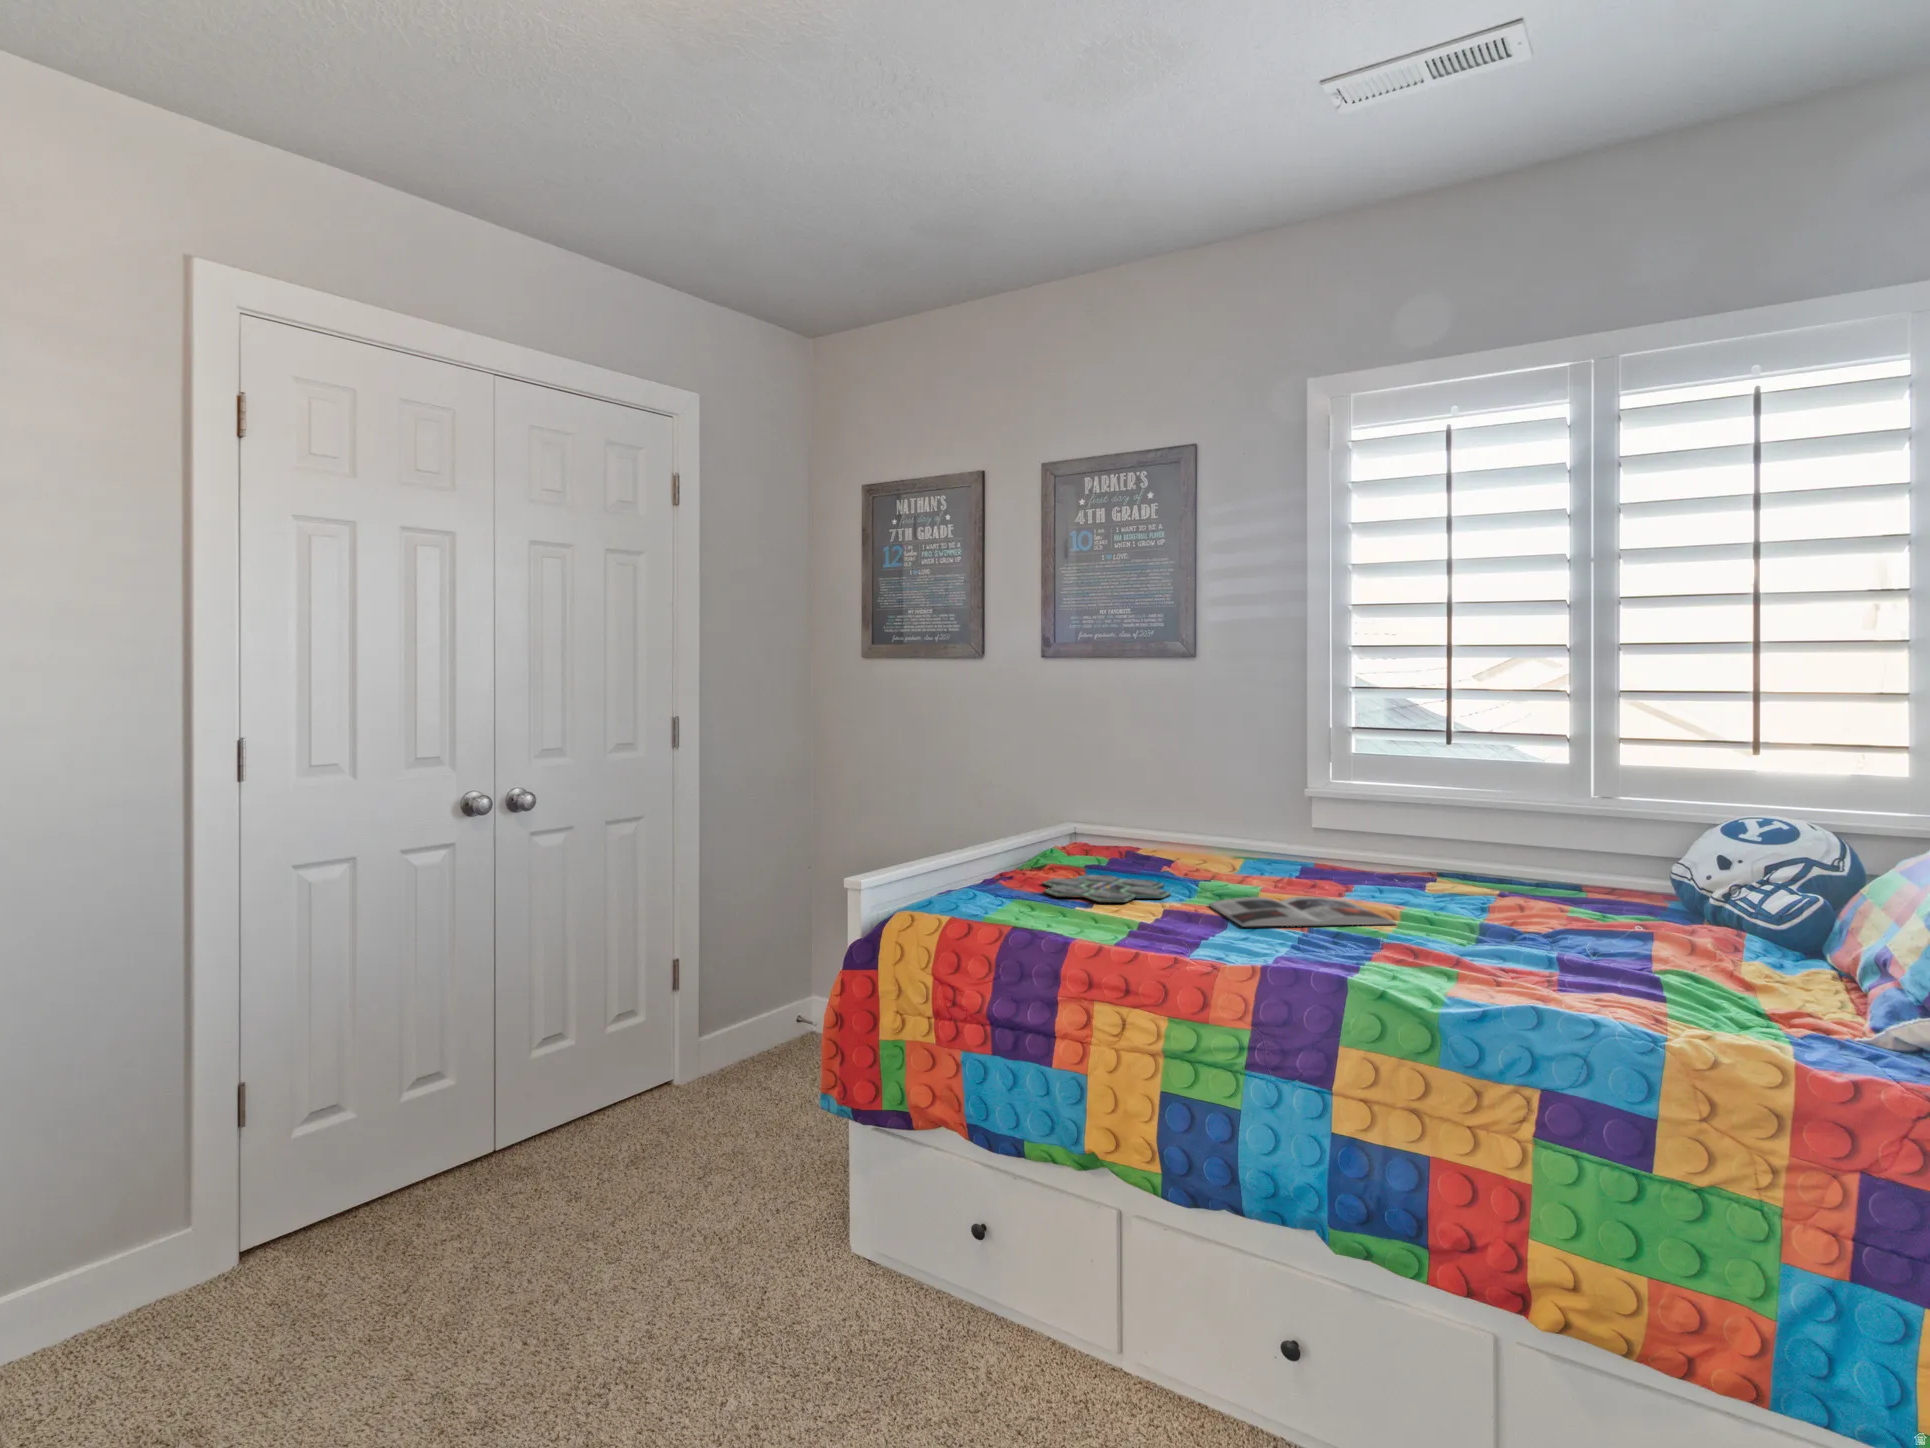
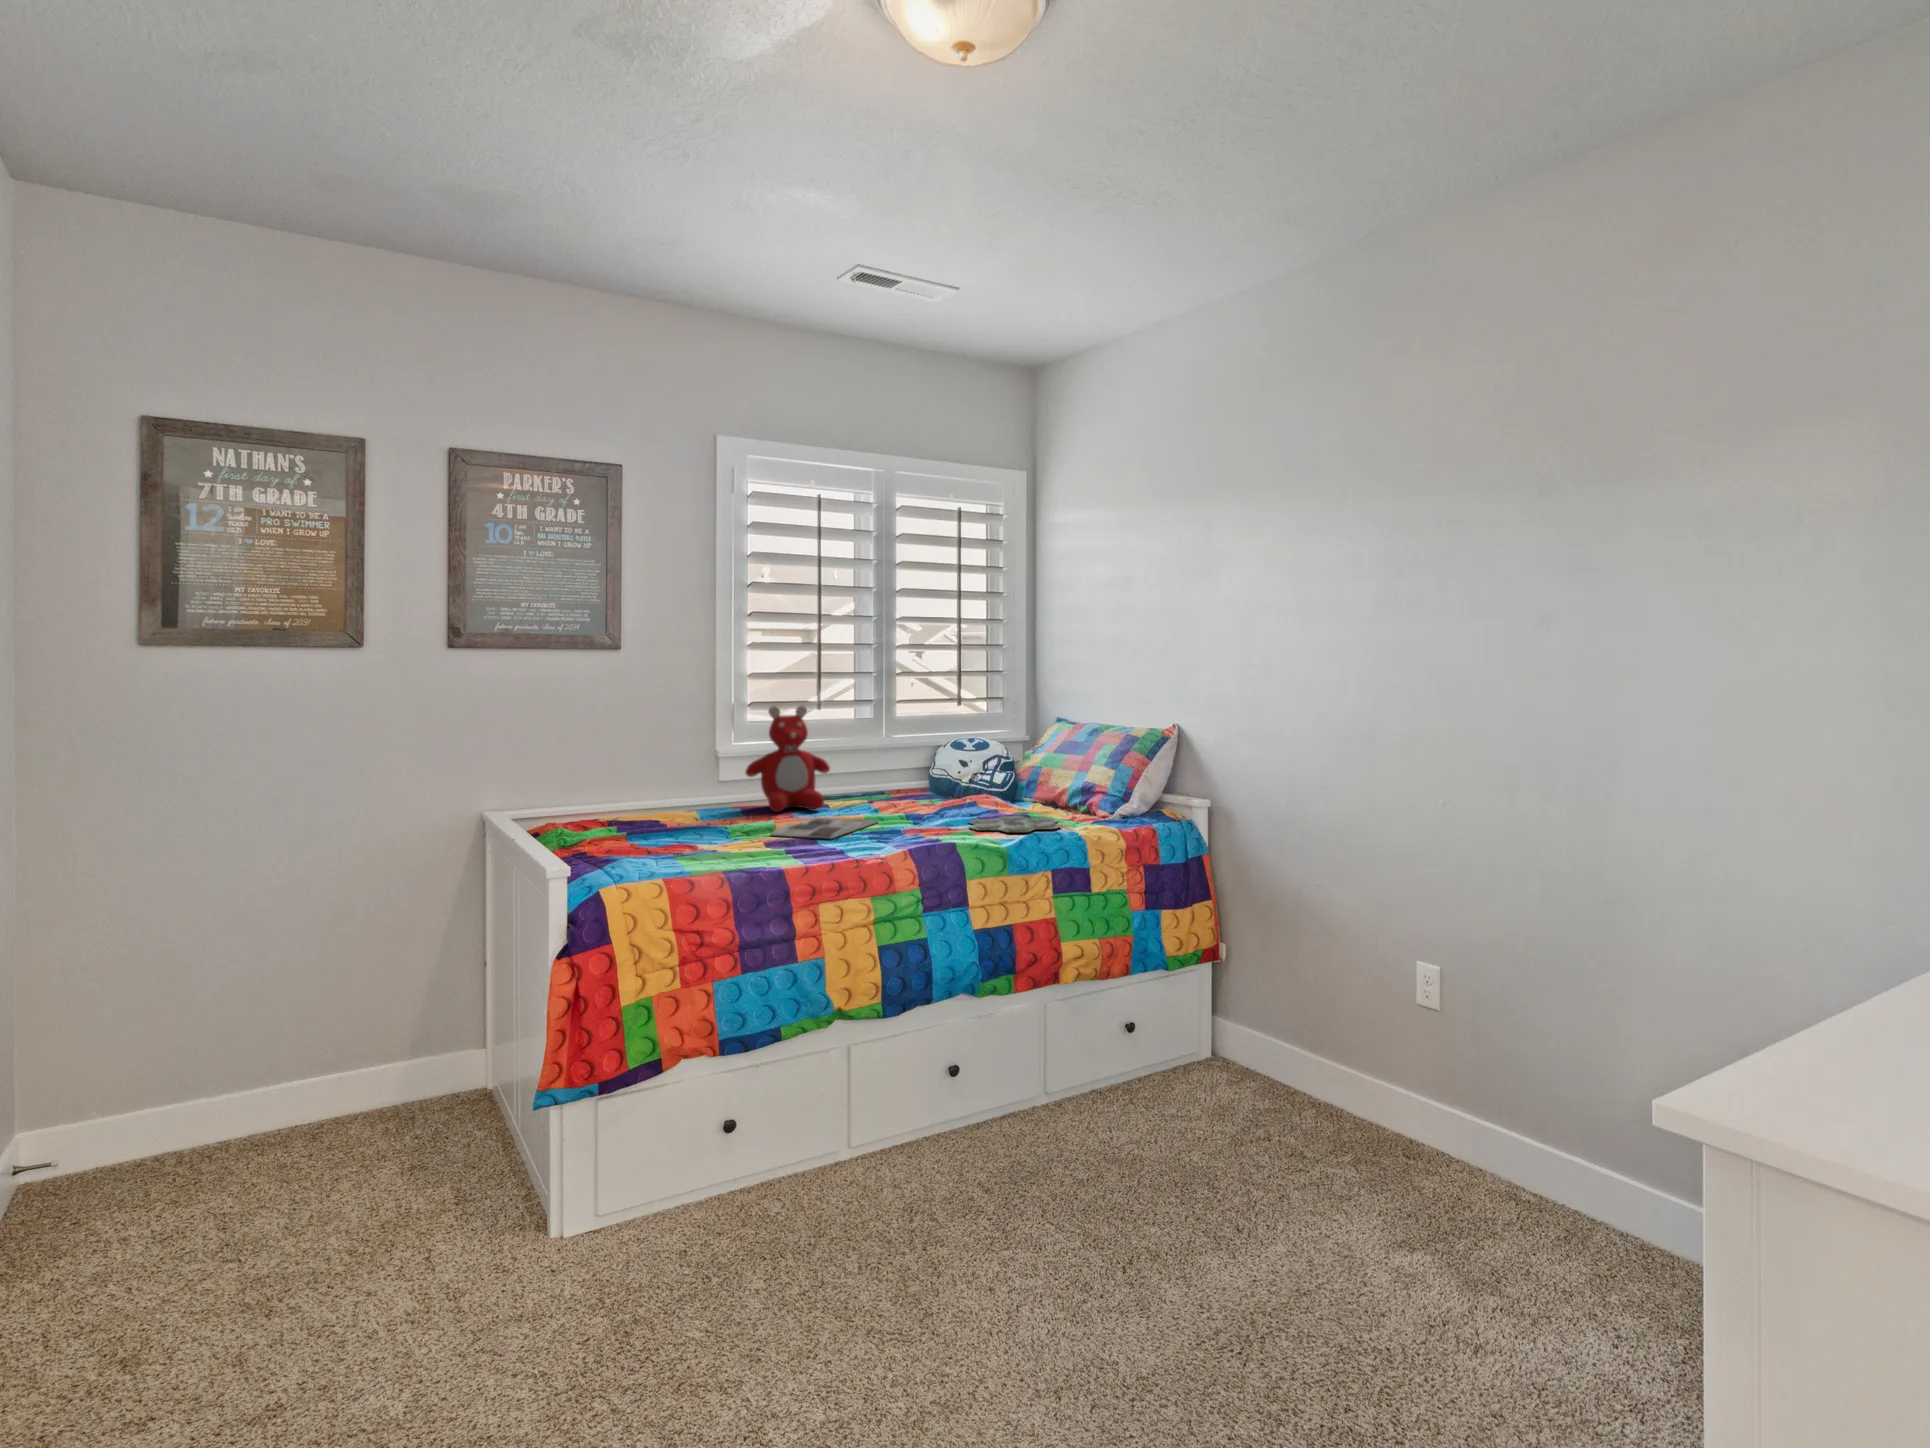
teddy bear: none [1318,734,1446,890] -> present [746,706,830,812]
board game: present [1043,875,1171,903] -> present [969,816,1061,833]

